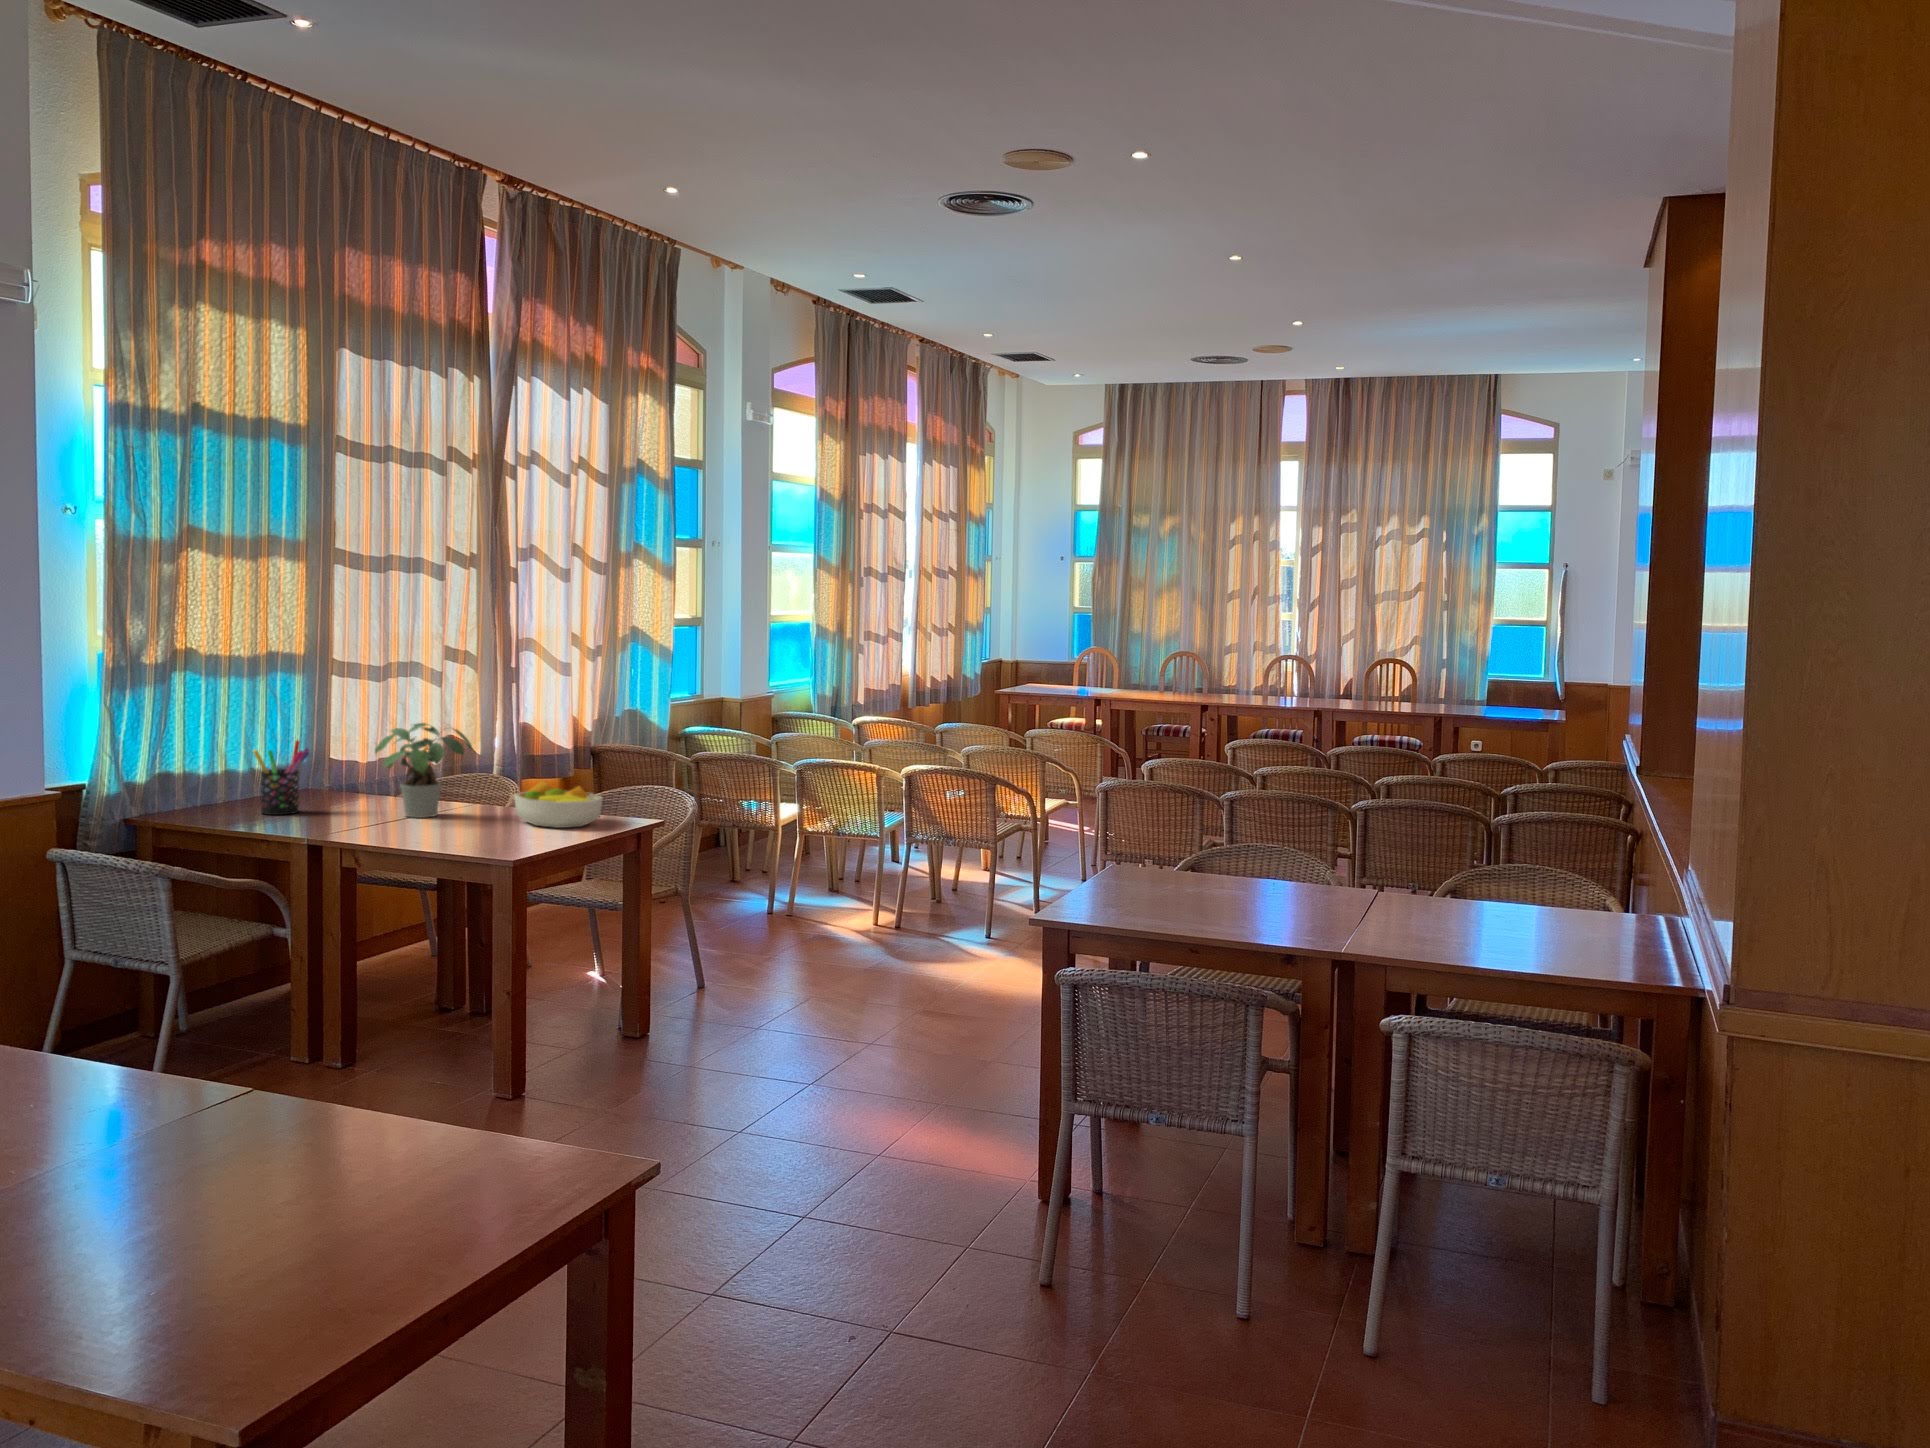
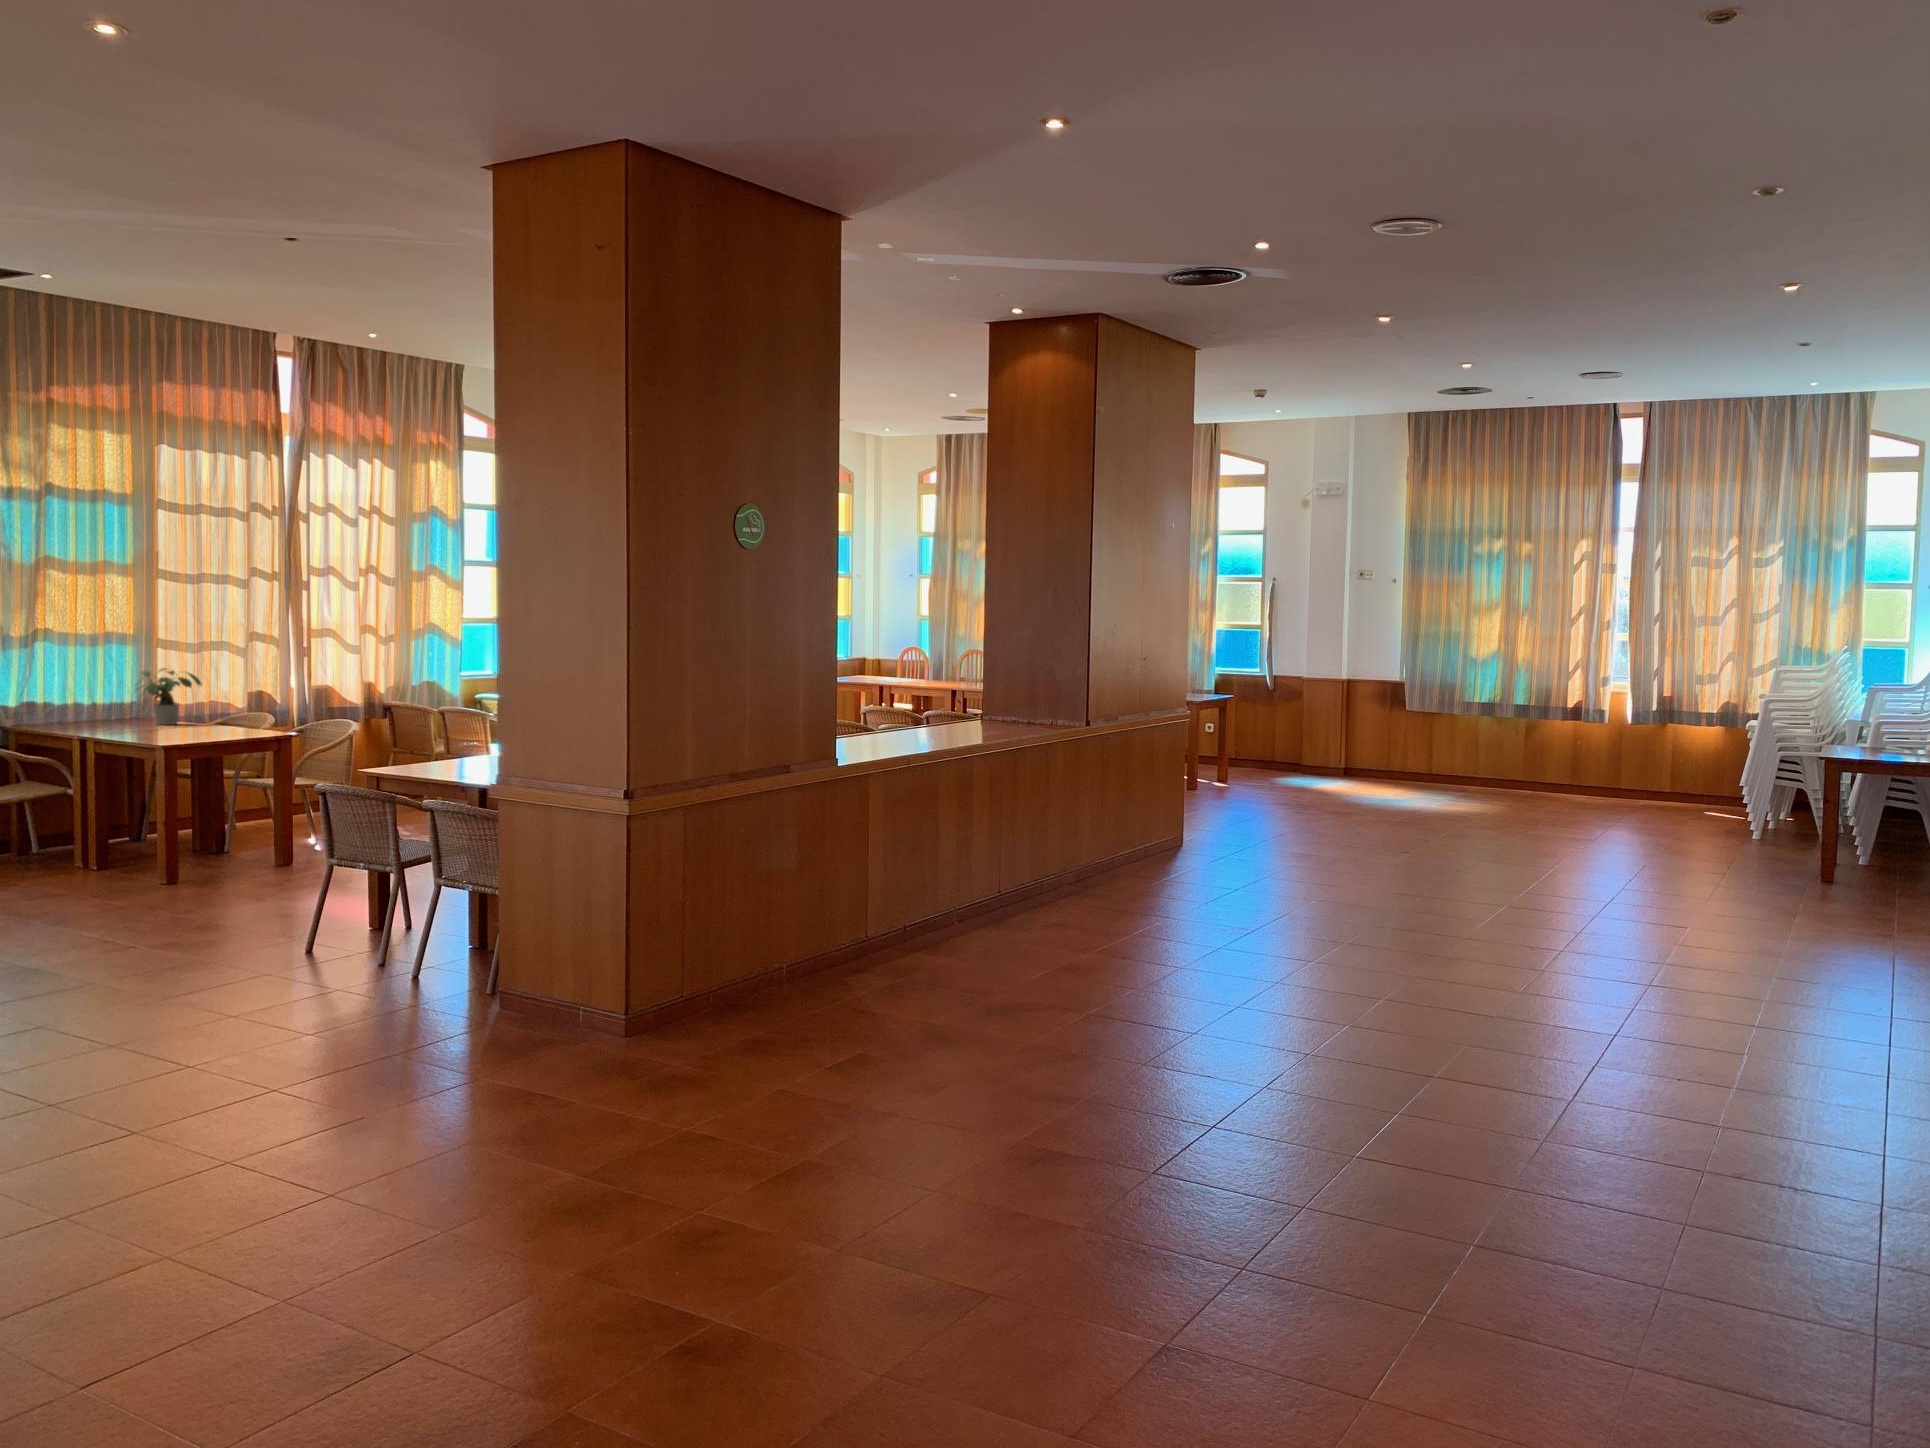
pen holder: present [253,740,309,815] -> none [72,681,108,724]
fruit bowl: present [514,781,603,828] -> none [209,701,259,727]

